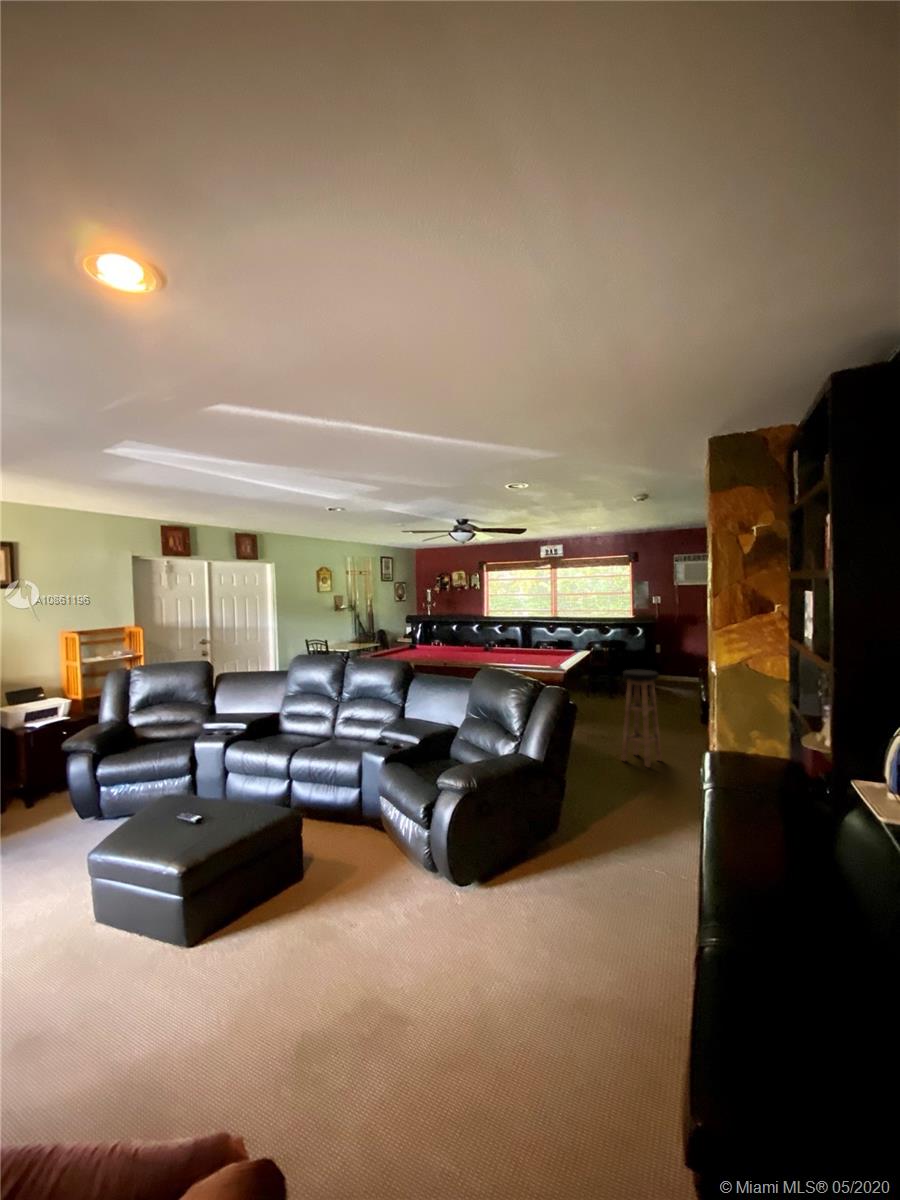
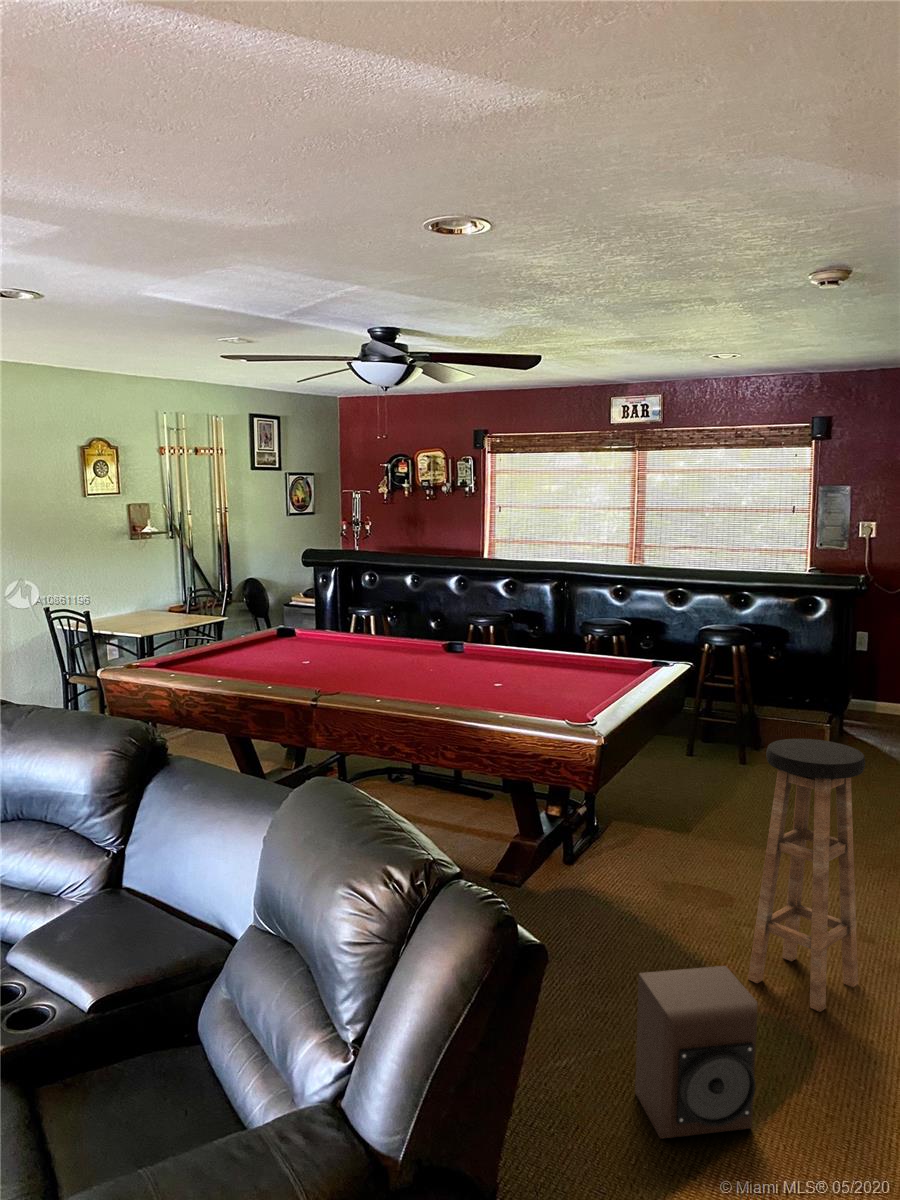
speaker: none [586,741,628,797] -> present [635,966,757,1139]

